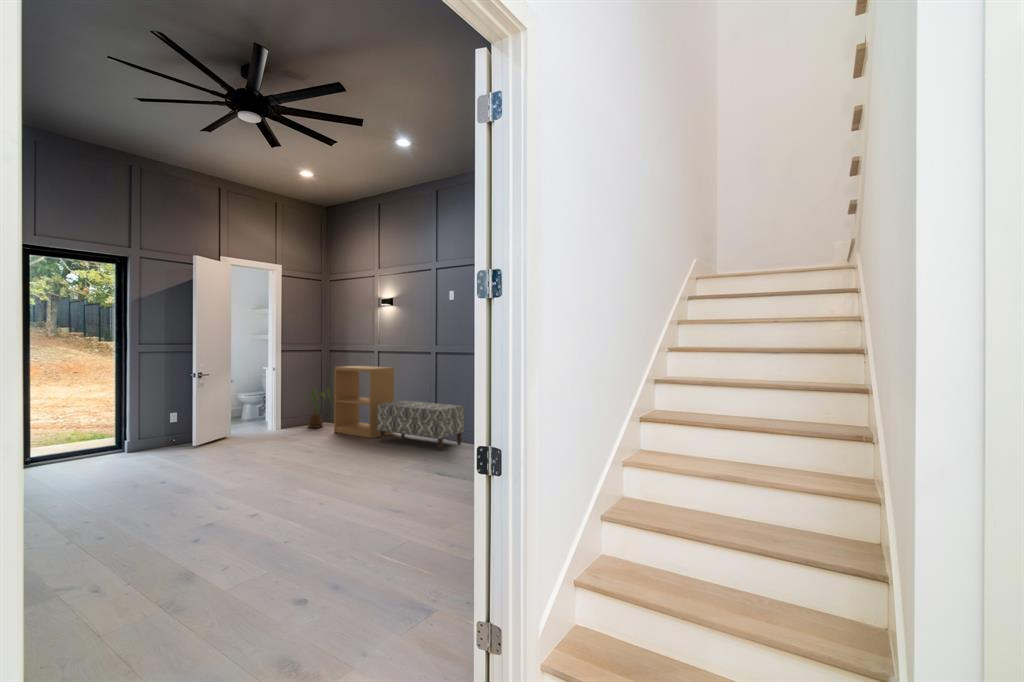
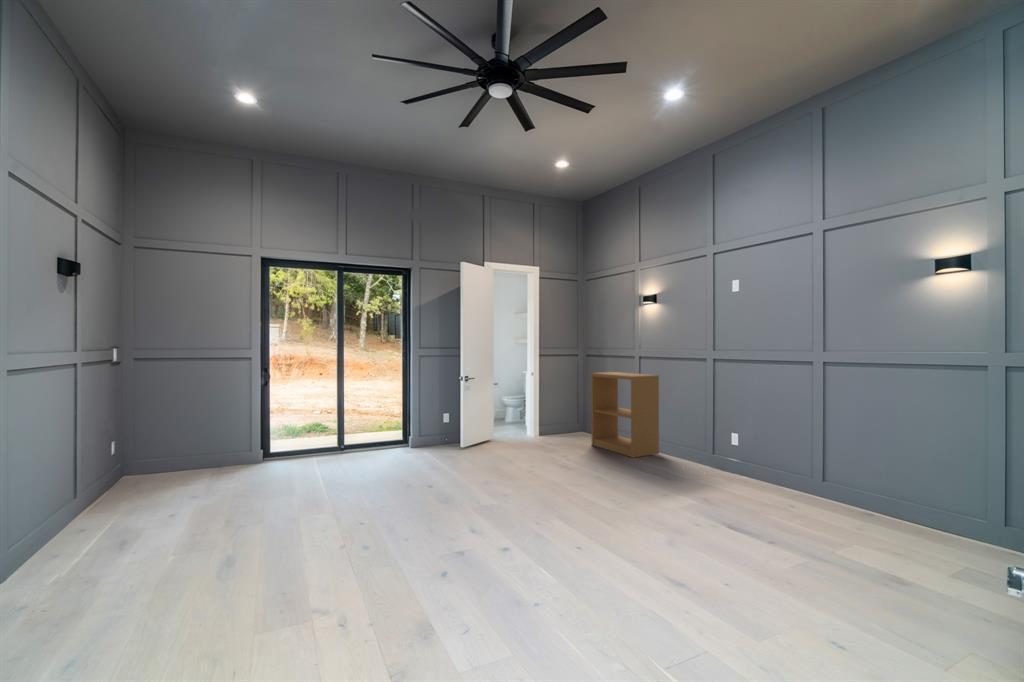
house plant: present [304,389,333,428] -> none [559,395,590,438]
bench: present [377,400,464,451] -> none [641,415,758,487]

